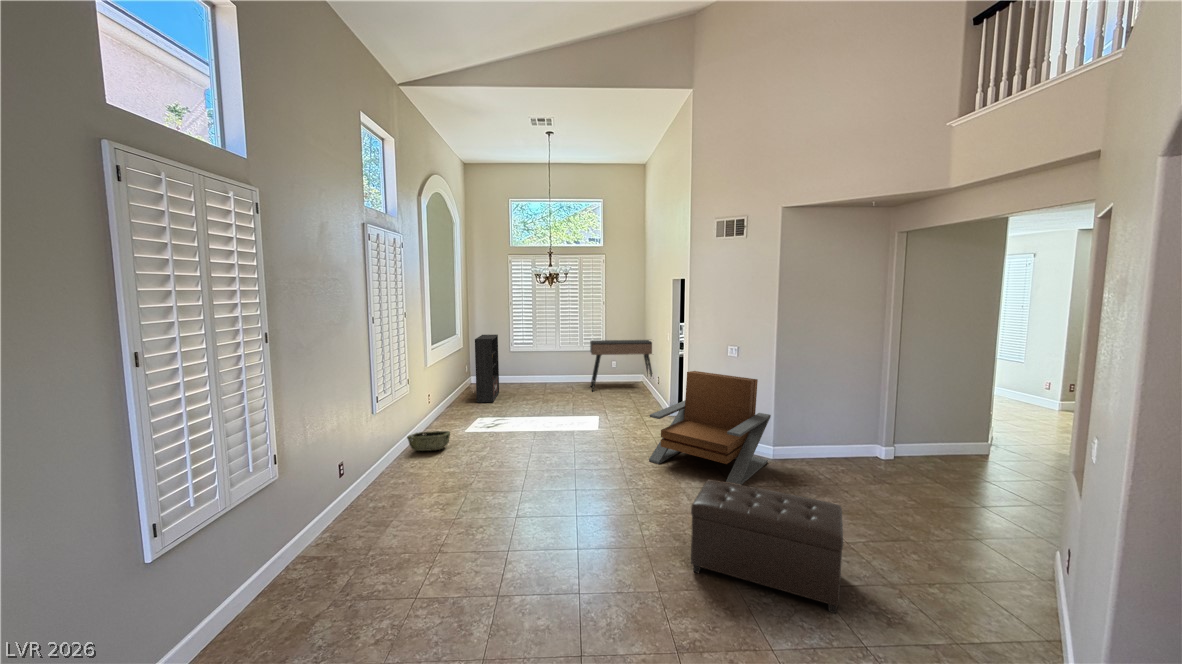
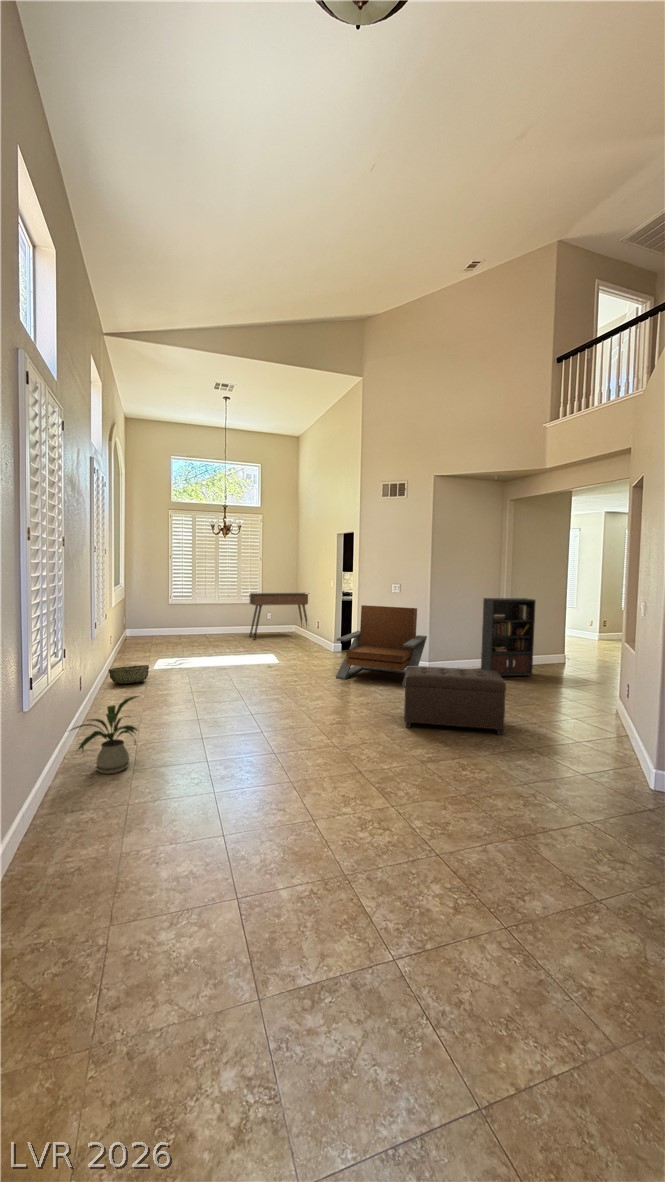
bookcase: present [475,335,499,402] -> present [481,598,536,676]
house plant: none [248,514,352,607] -> present [72,696,138,774]

